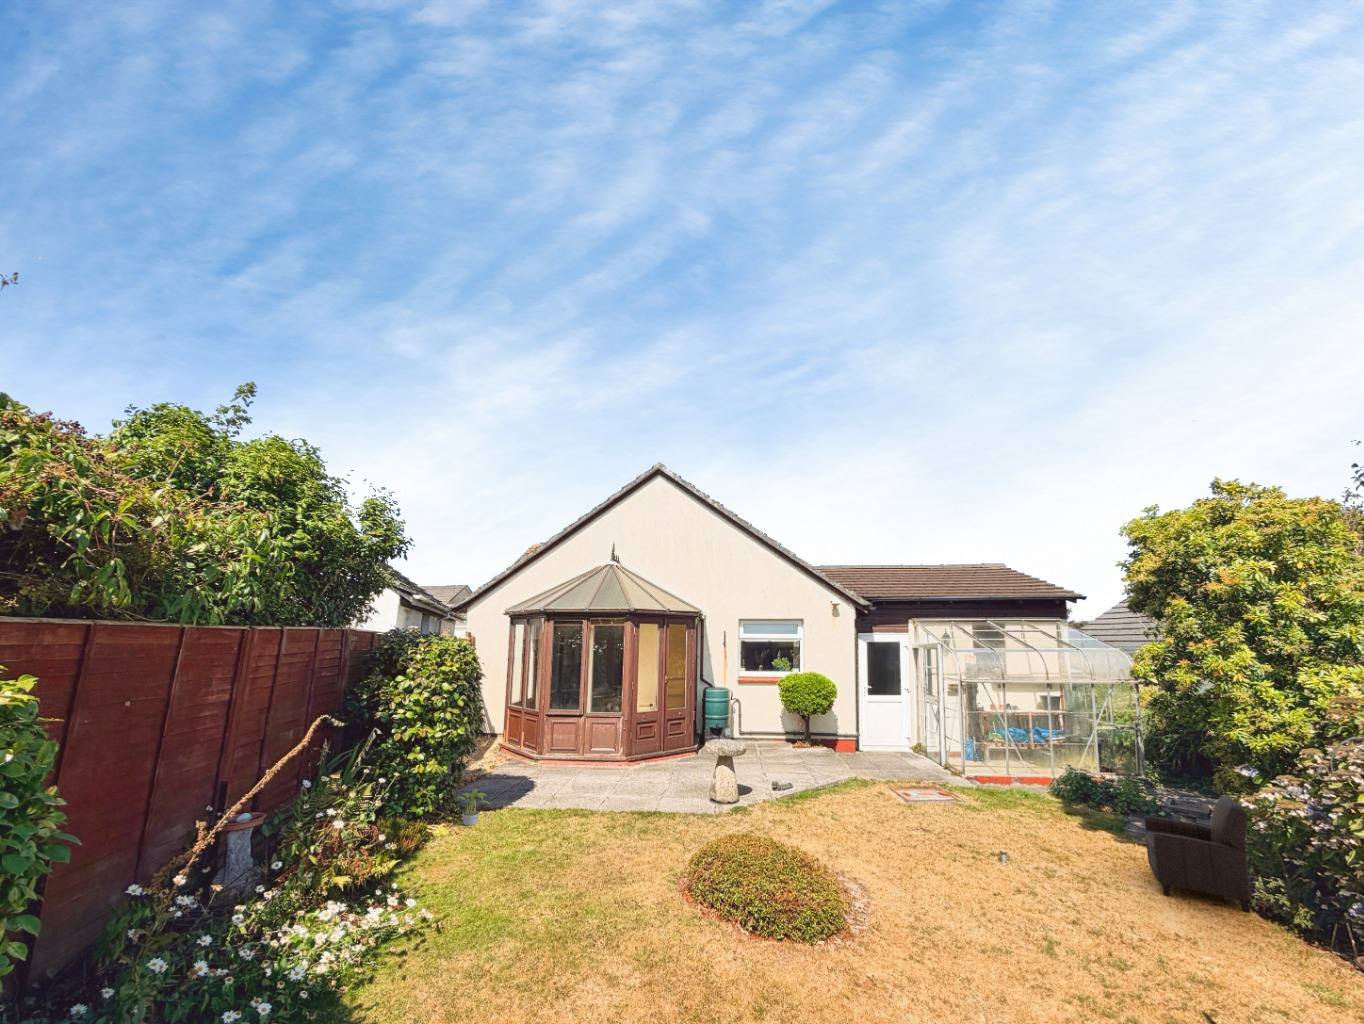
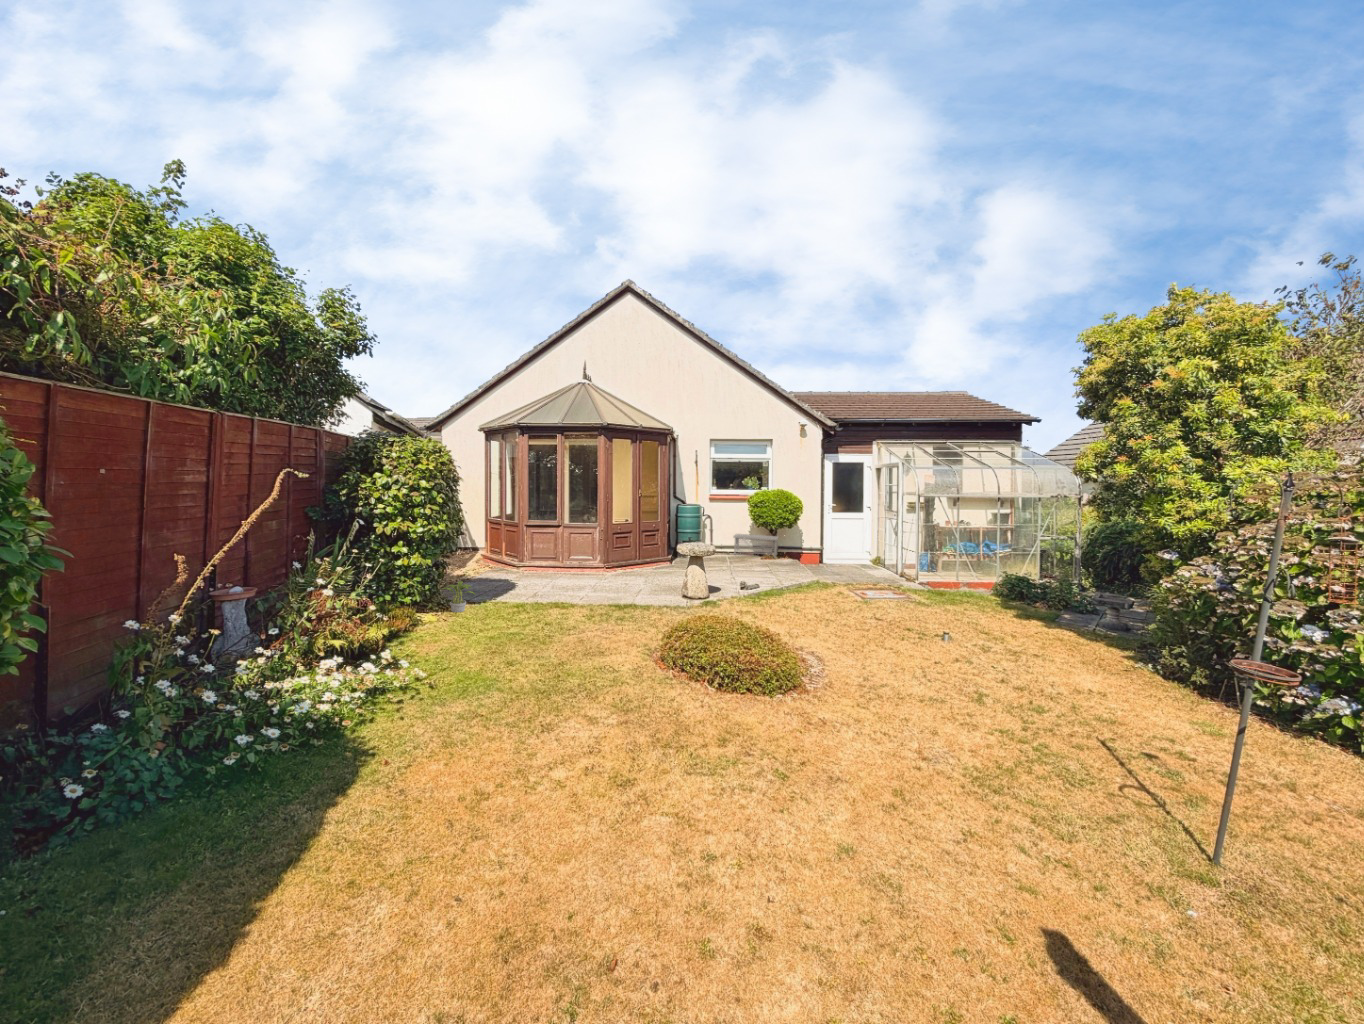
storage bench: none [764,718,813,746] -> present [733,534,778,557]
chair: present [1144,796,1251,912] -> none [1070,584,1168,675]

